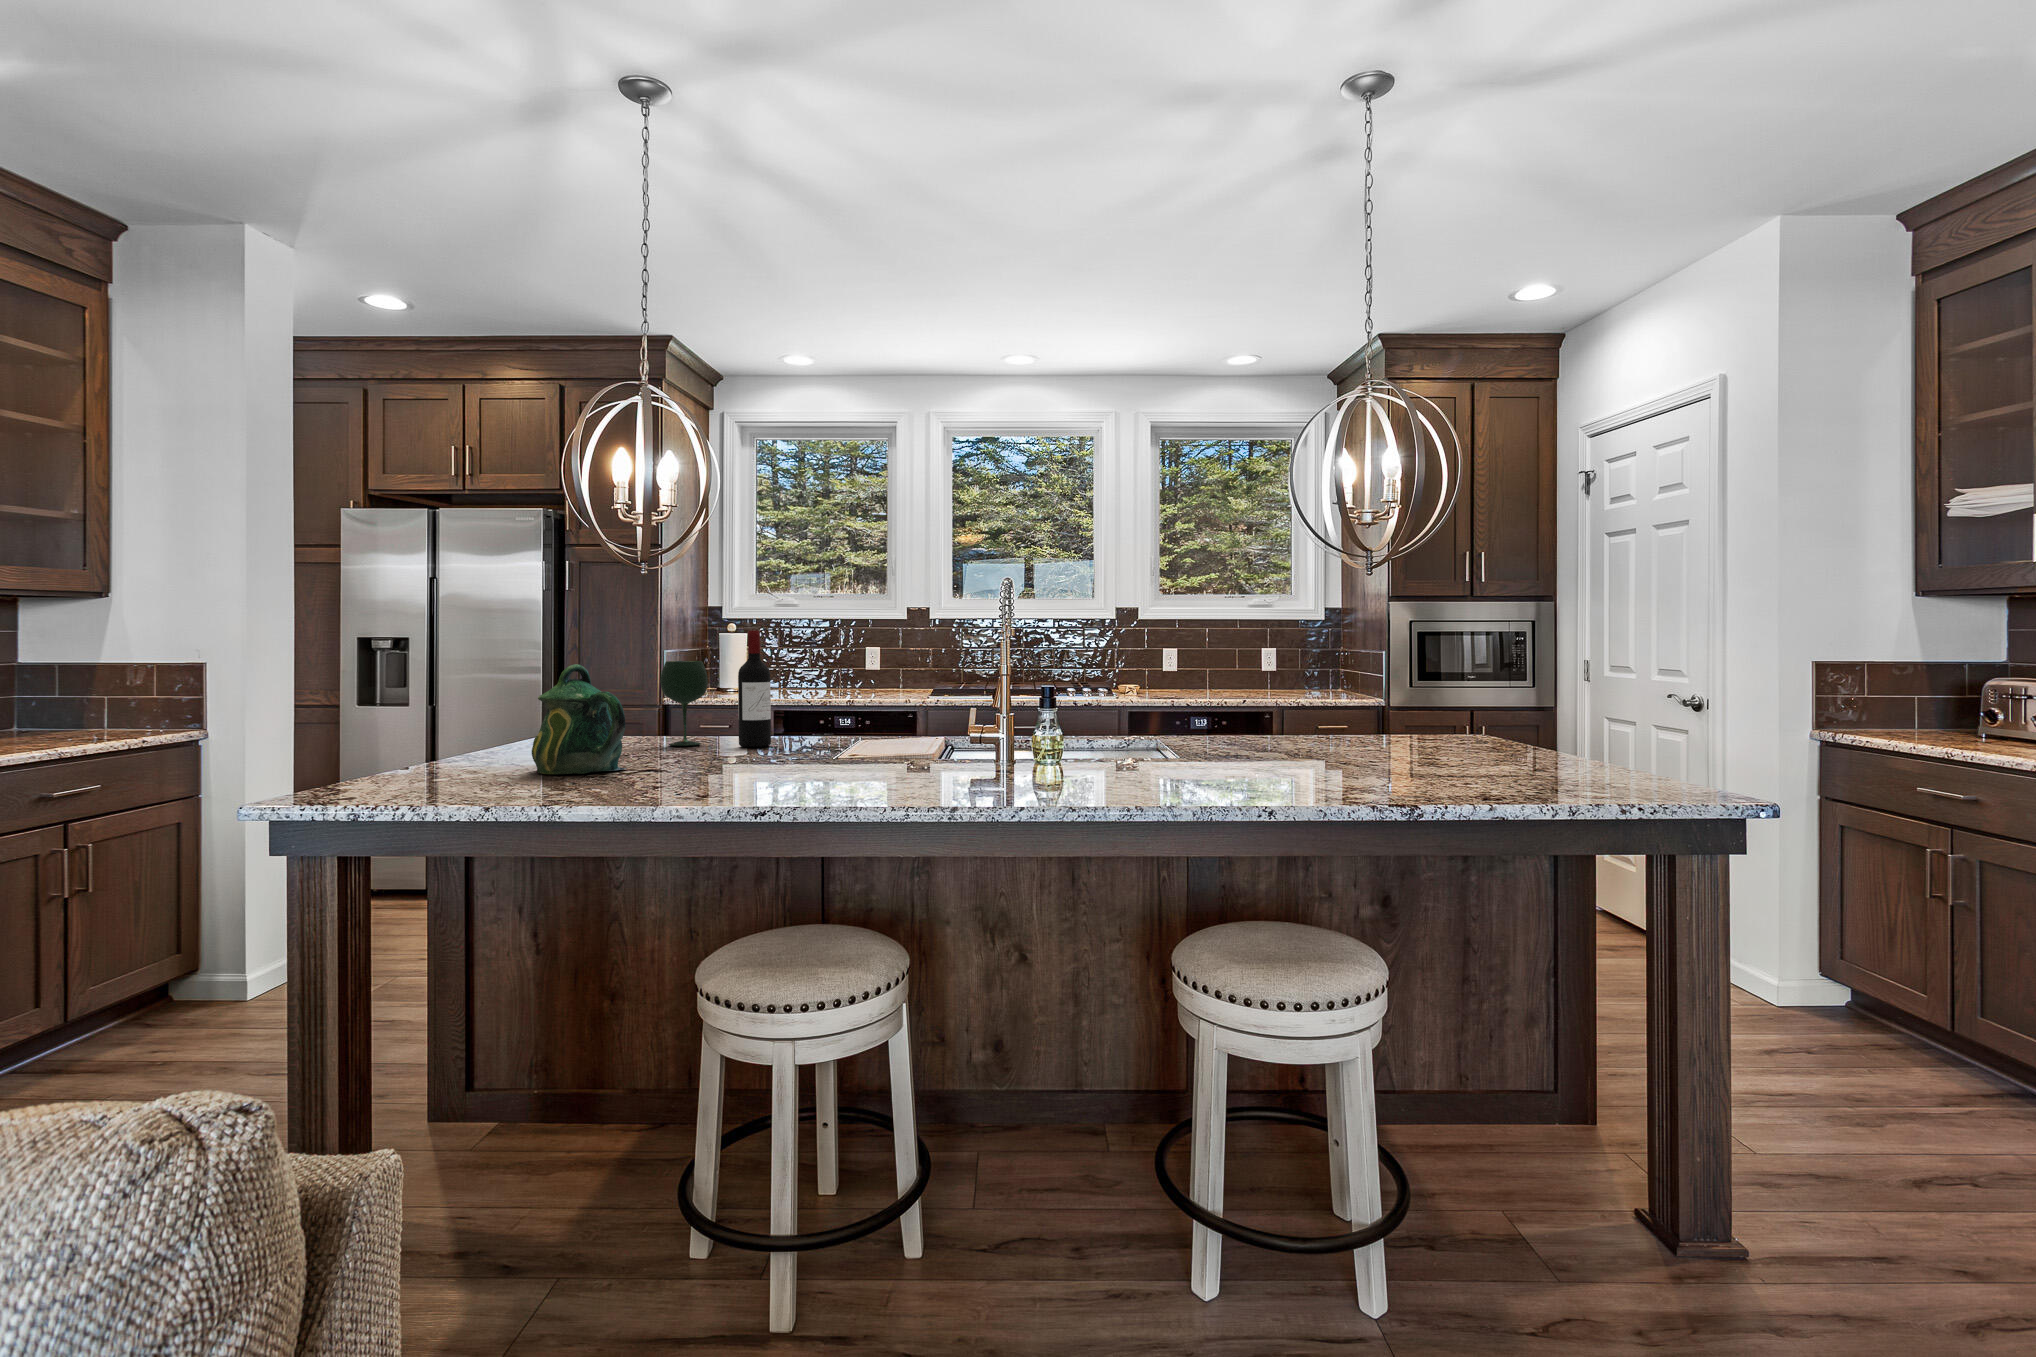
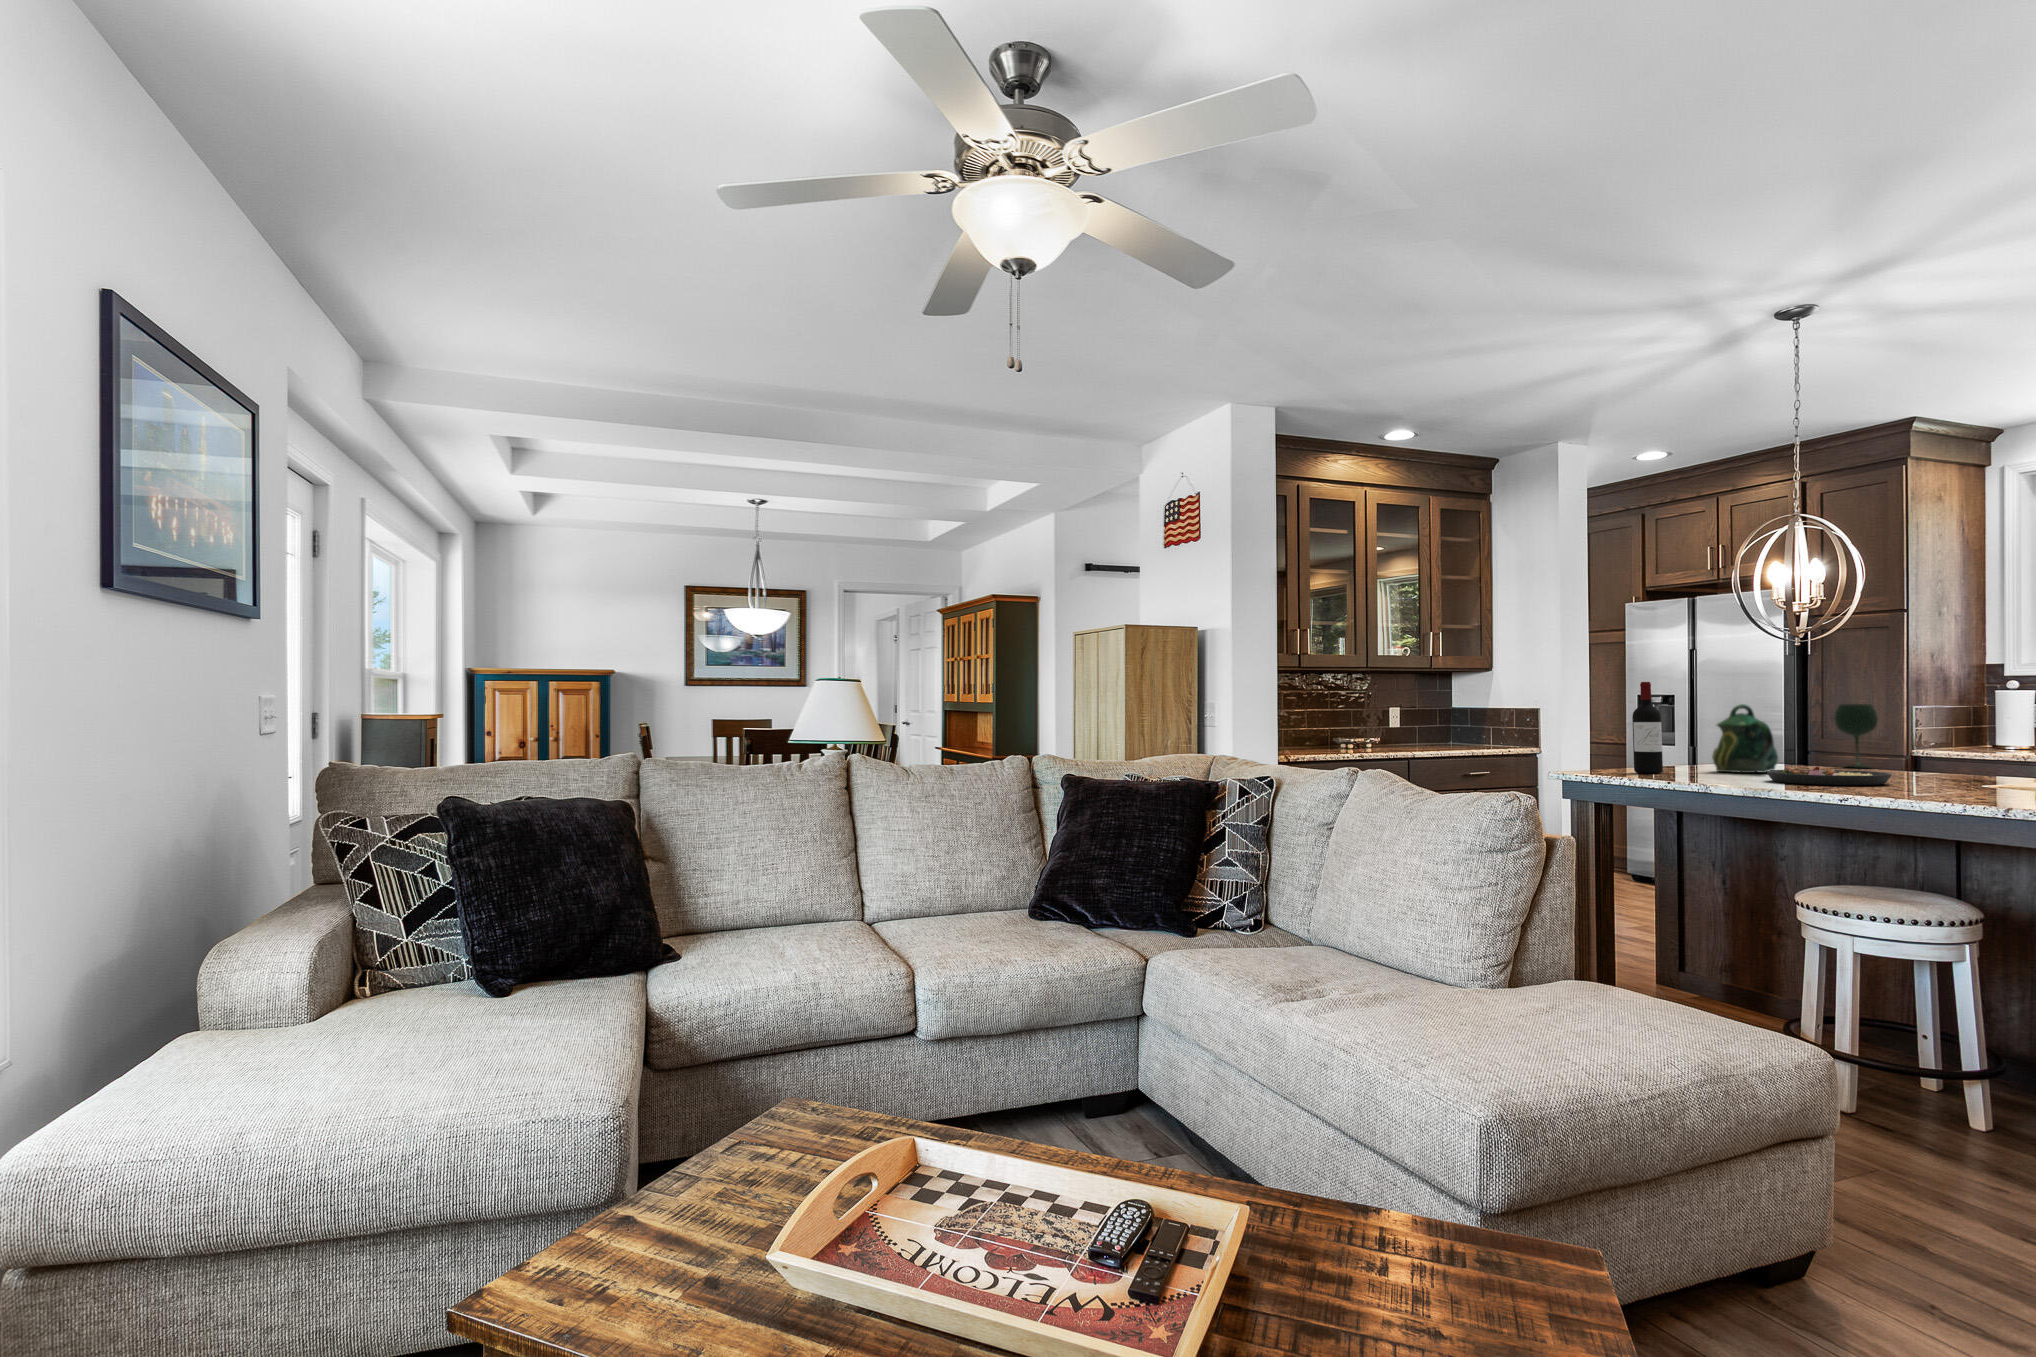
wine bottle: present [738,631,771,747] -> present [1632,682,1663,773]
plate: none [640,764,798,798] -> present [1767,766,1892,785]

